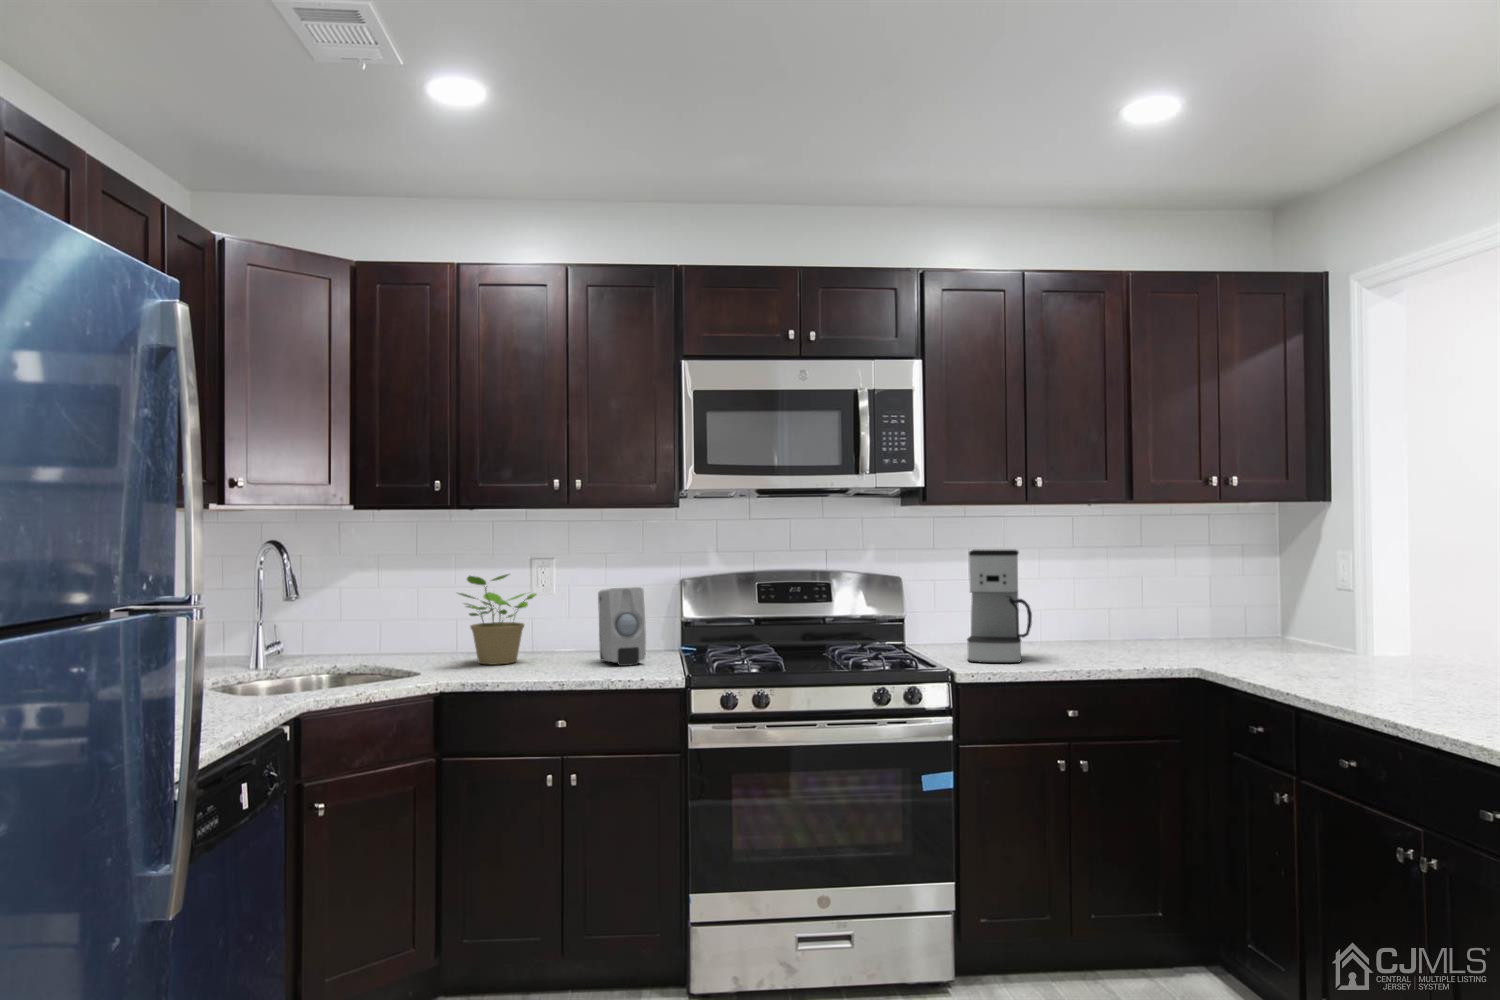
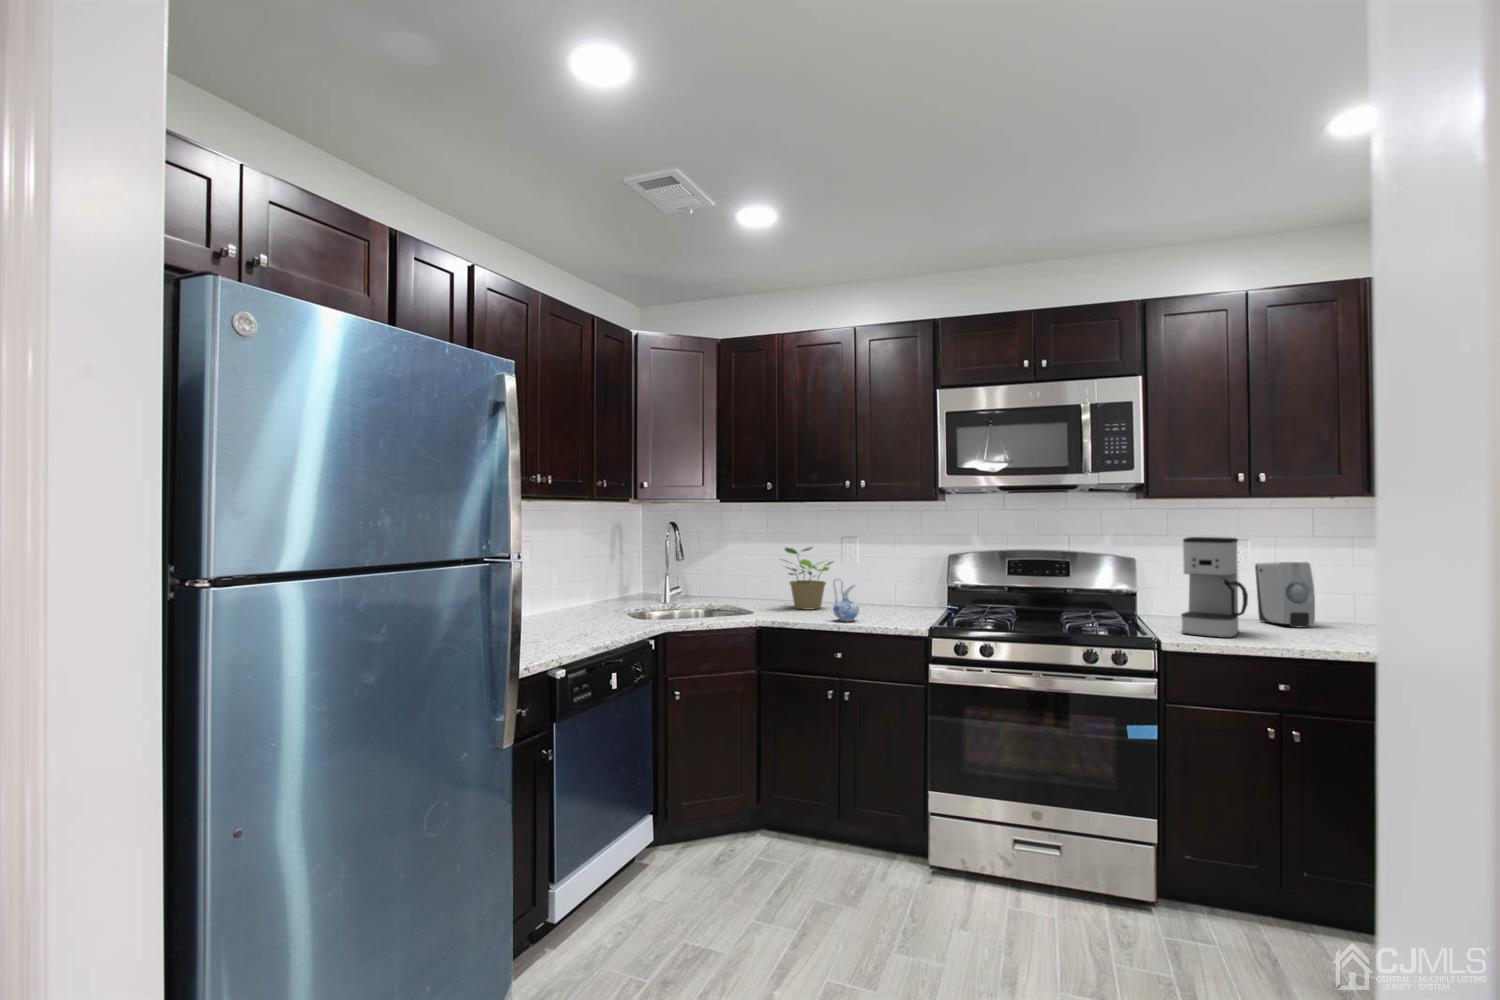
soap dispenser: present [598,587,646,666] -> present [1255,562,1315,628]
ceramic pitcher: none [551,616,587,676] -> present [833,578,859,621]

